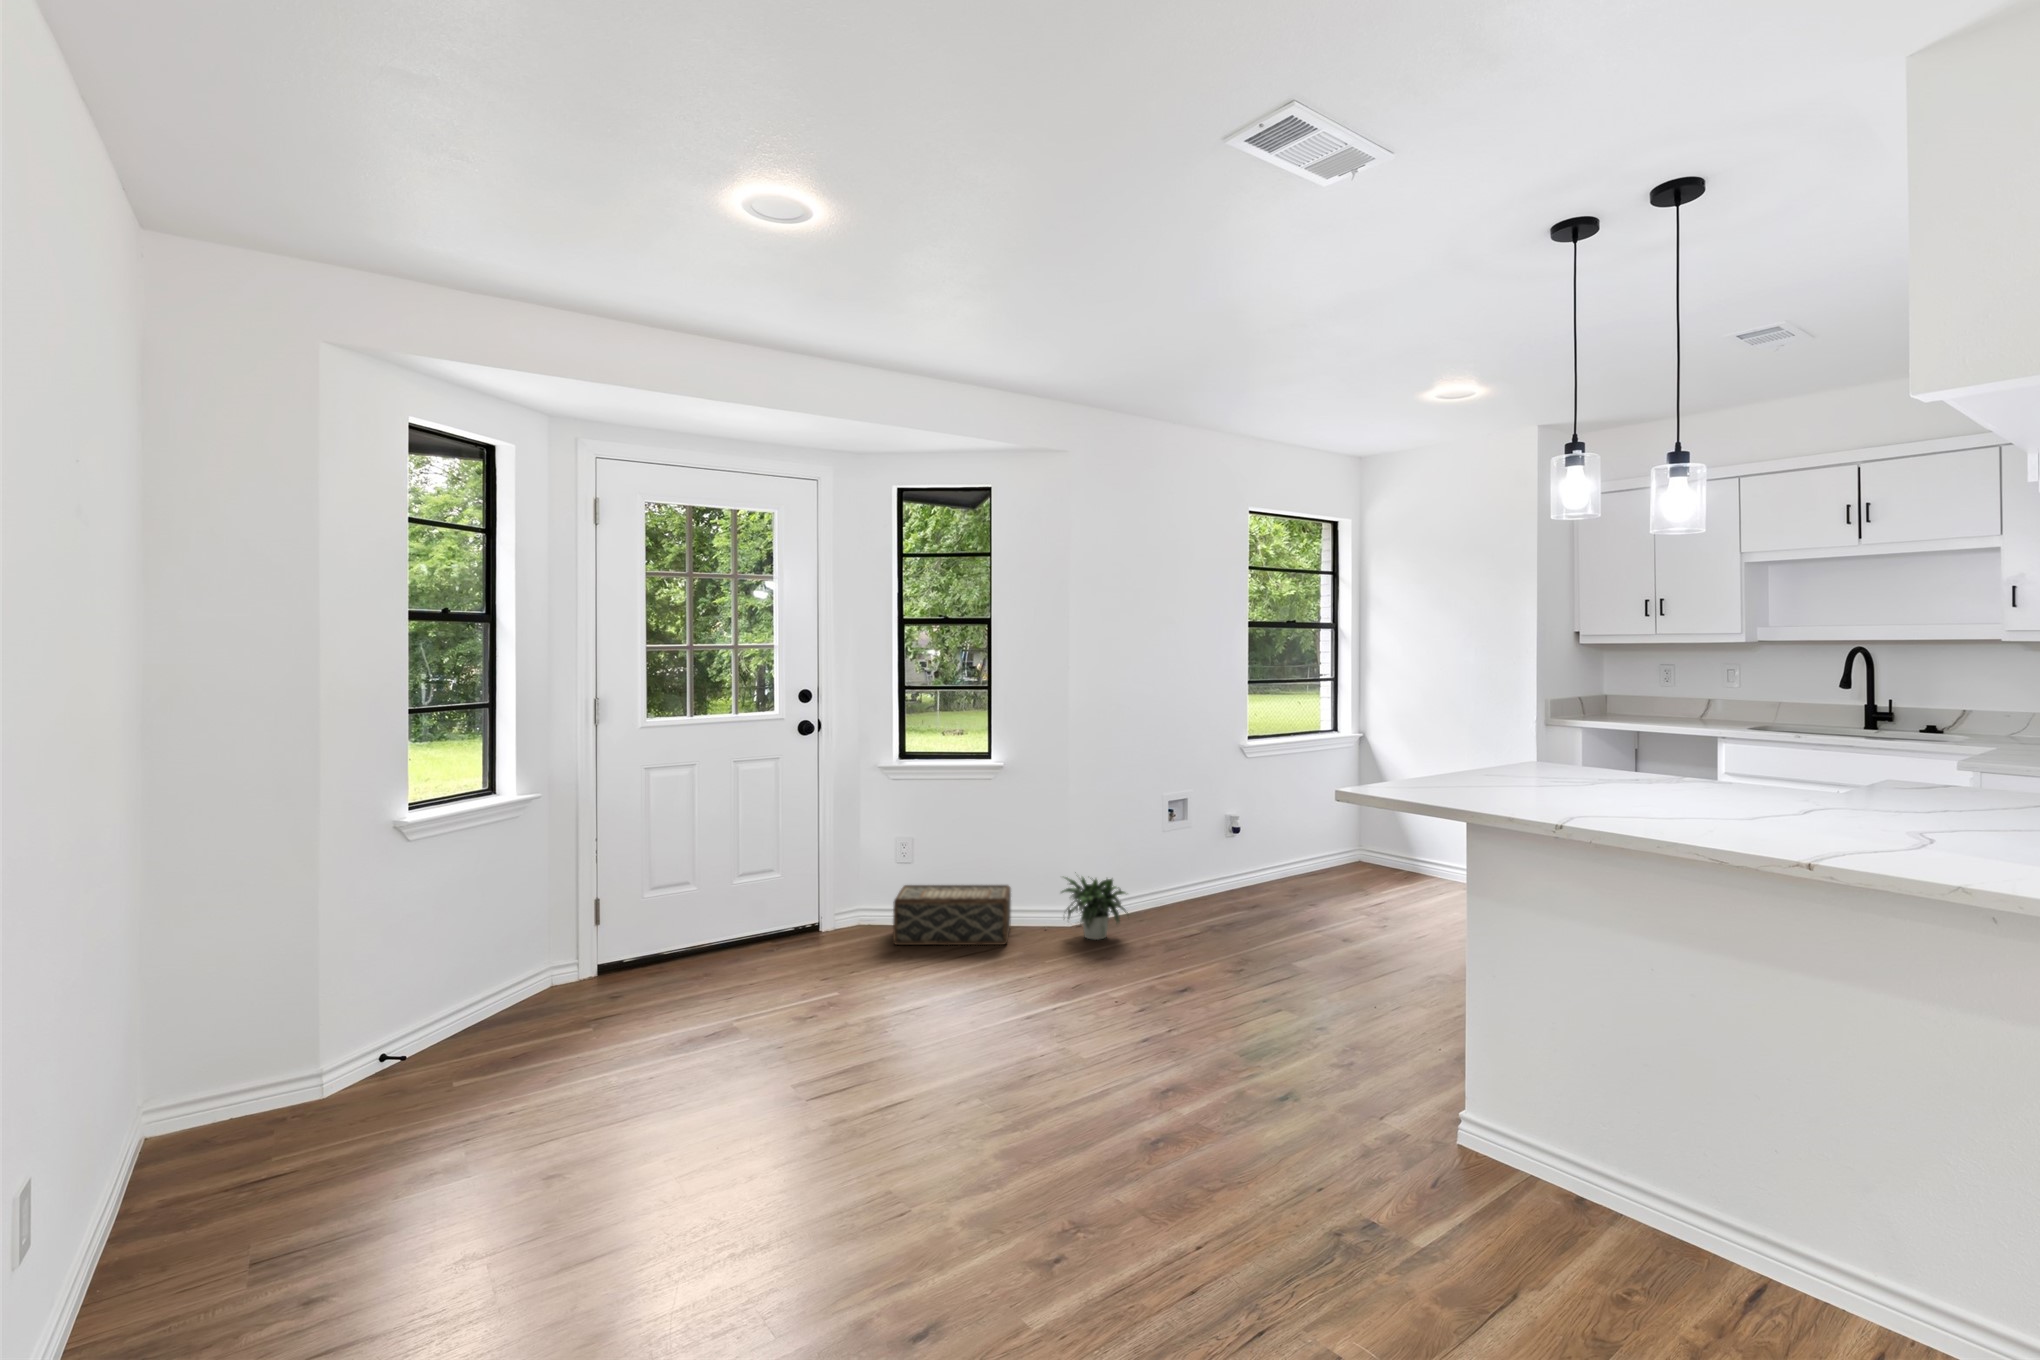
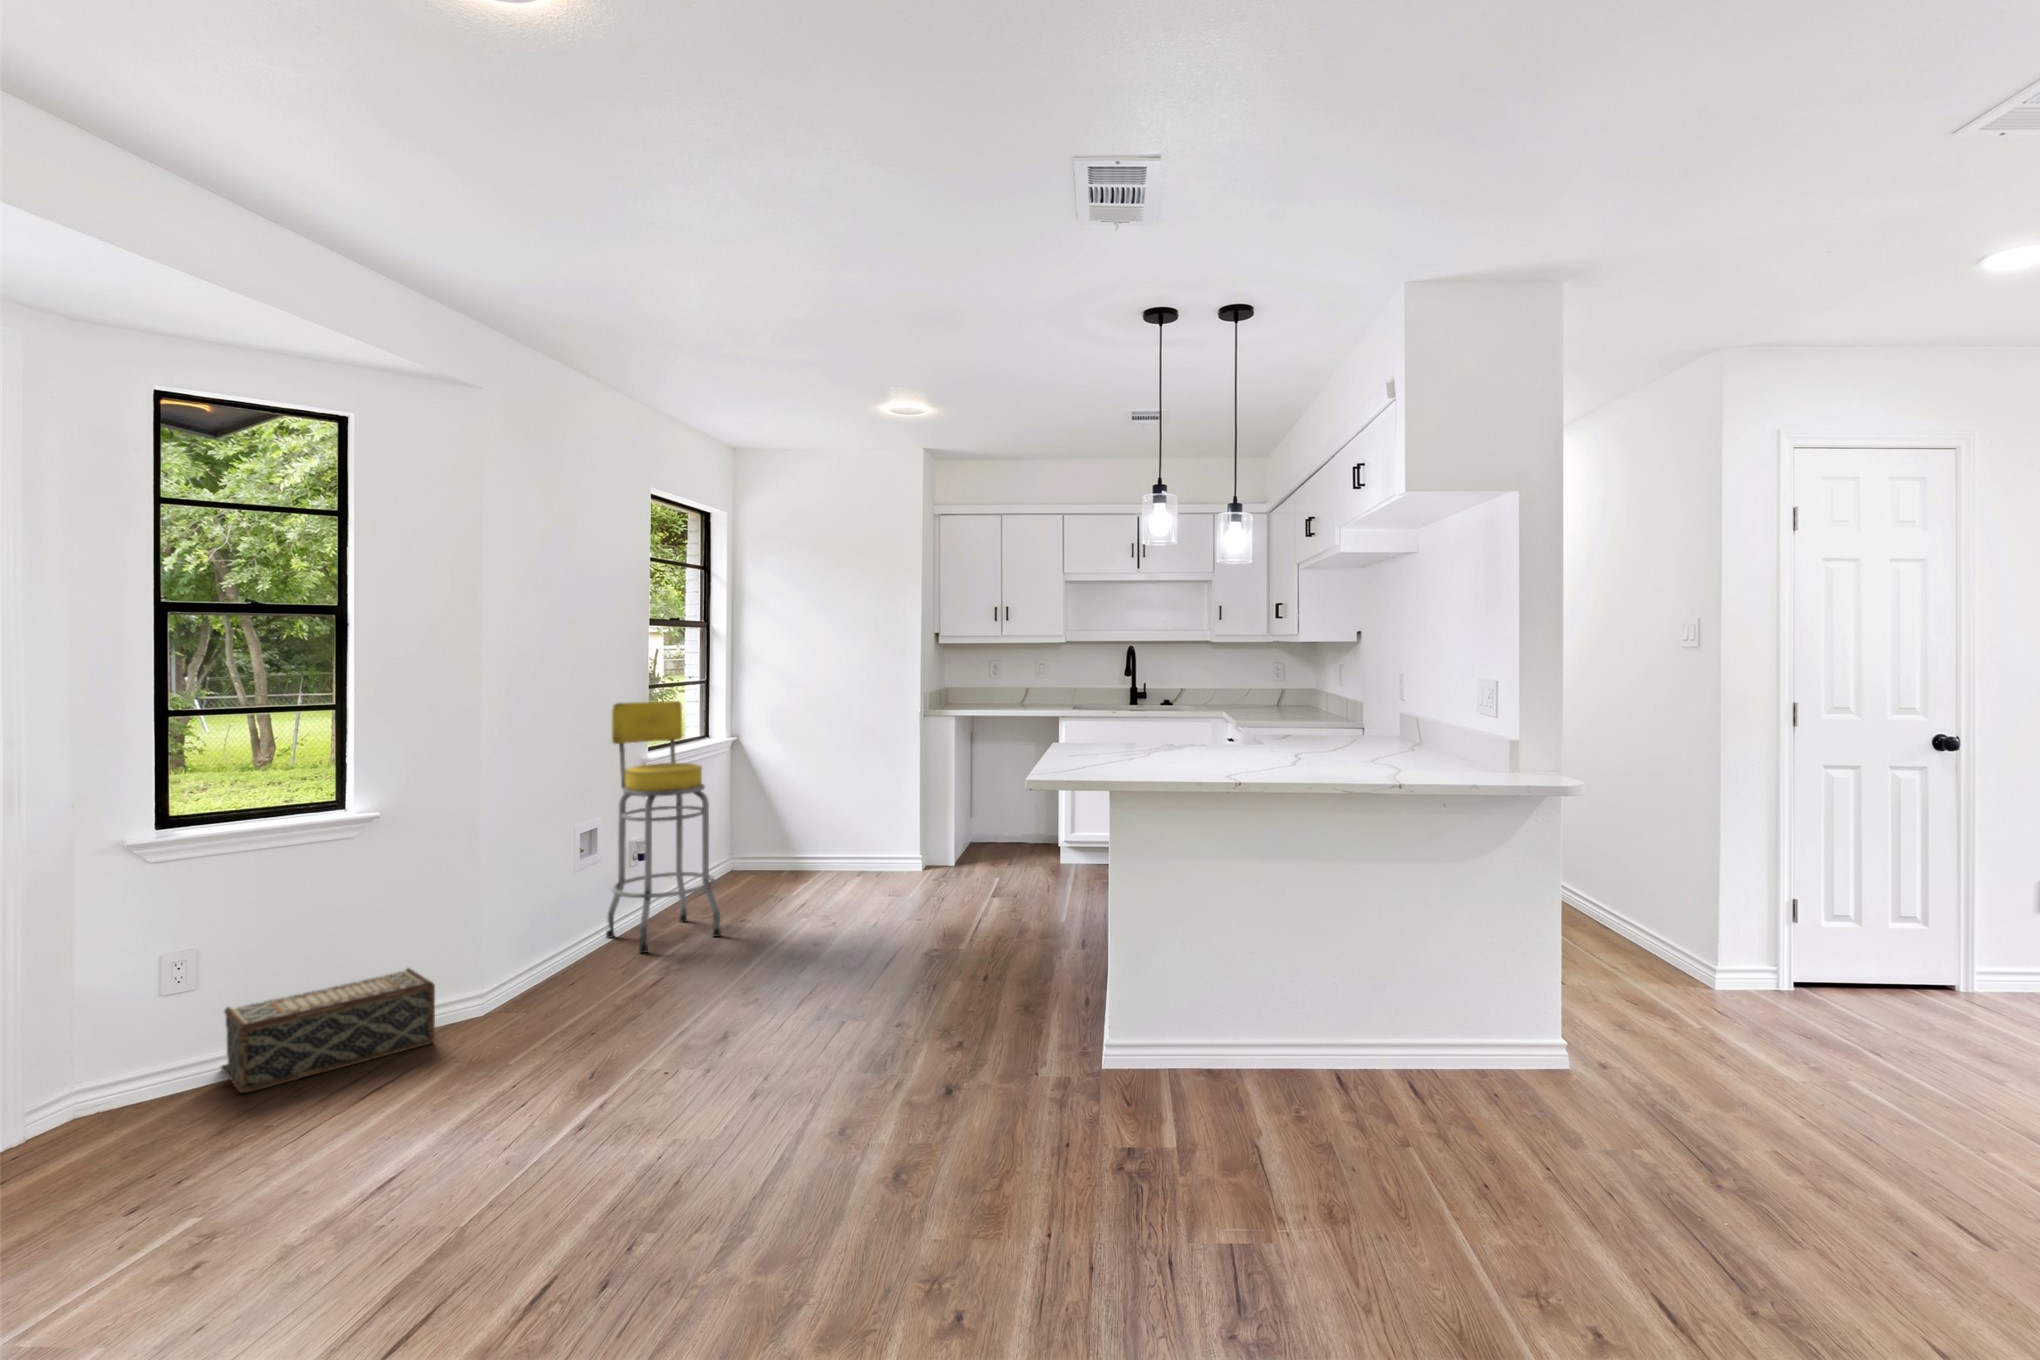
bar stool: none [1186,695,1274,919] -> present [606,701,721,953]
potted plant: present [1061,877,1128,939] -> none [463,925,596,1010]

